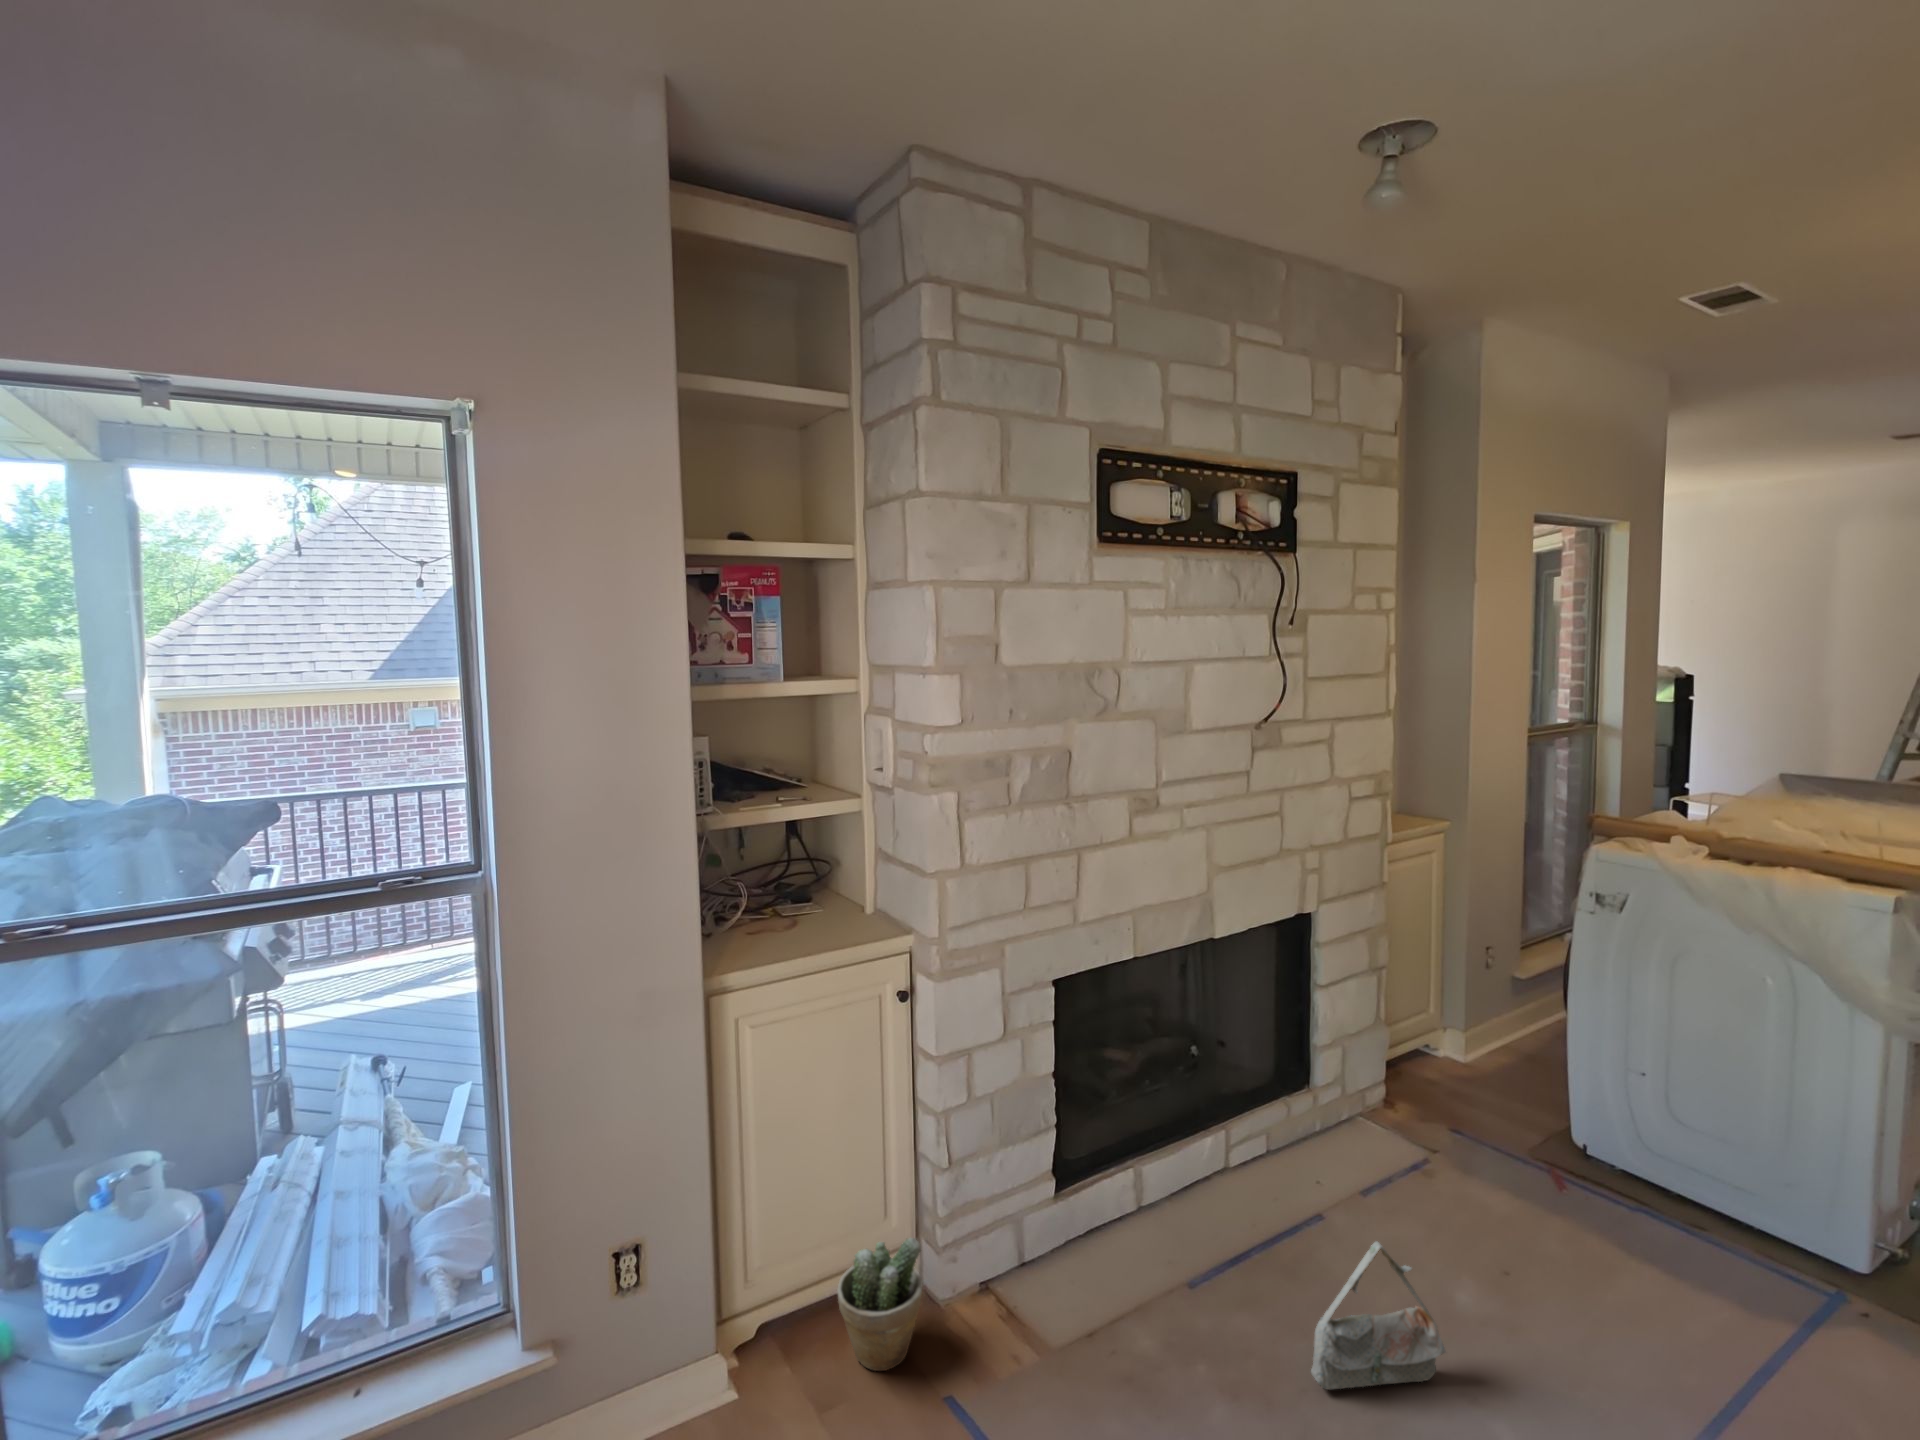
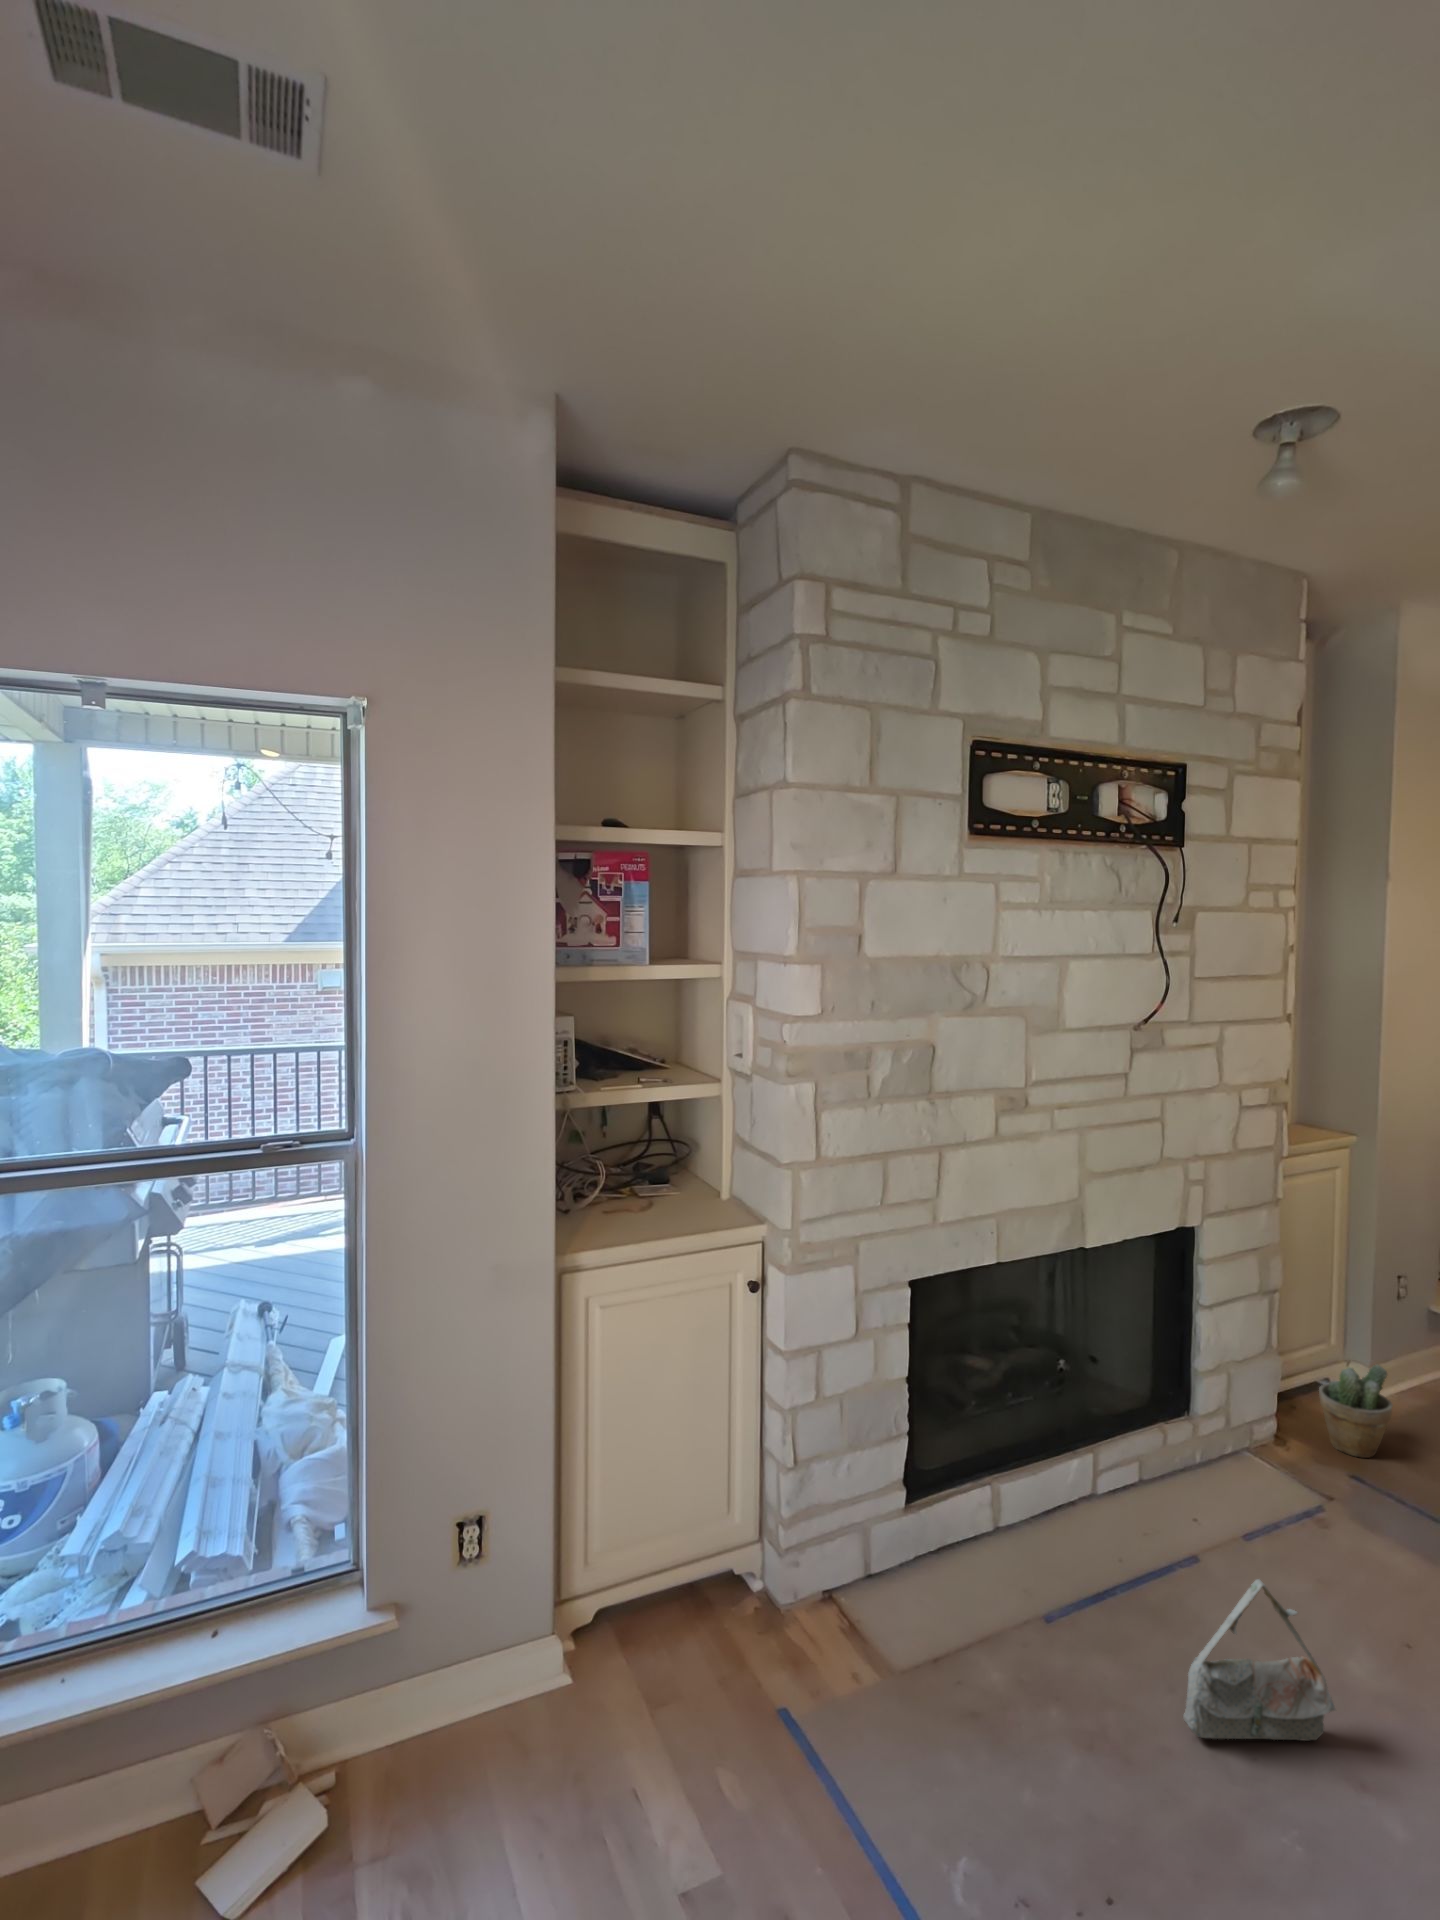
potted plant: present [837,1238,922,1371] -> present [1319,1365,1393,1458]

